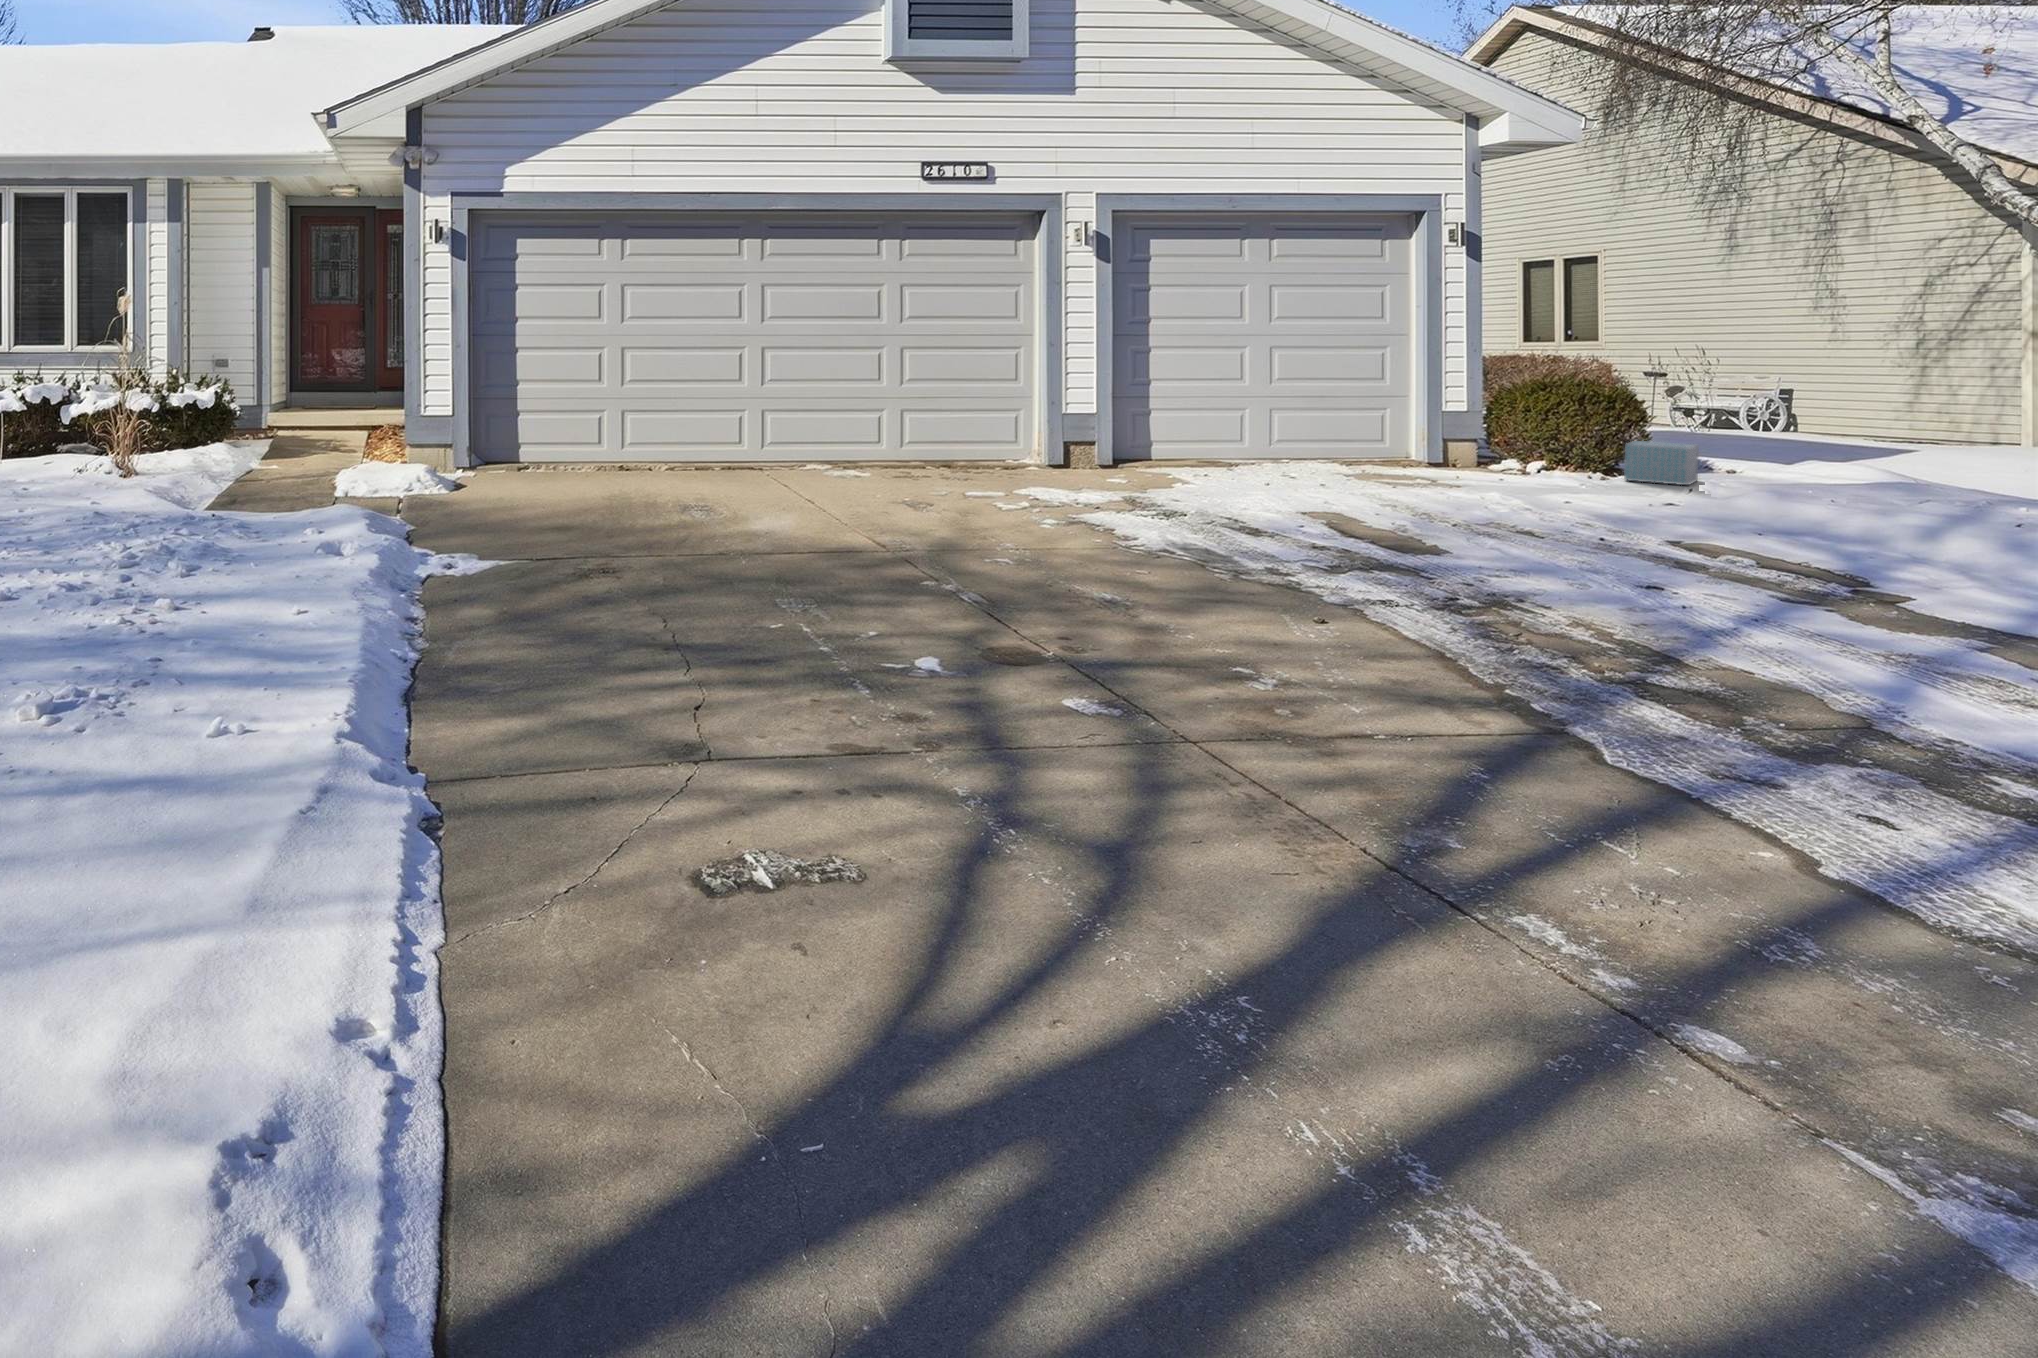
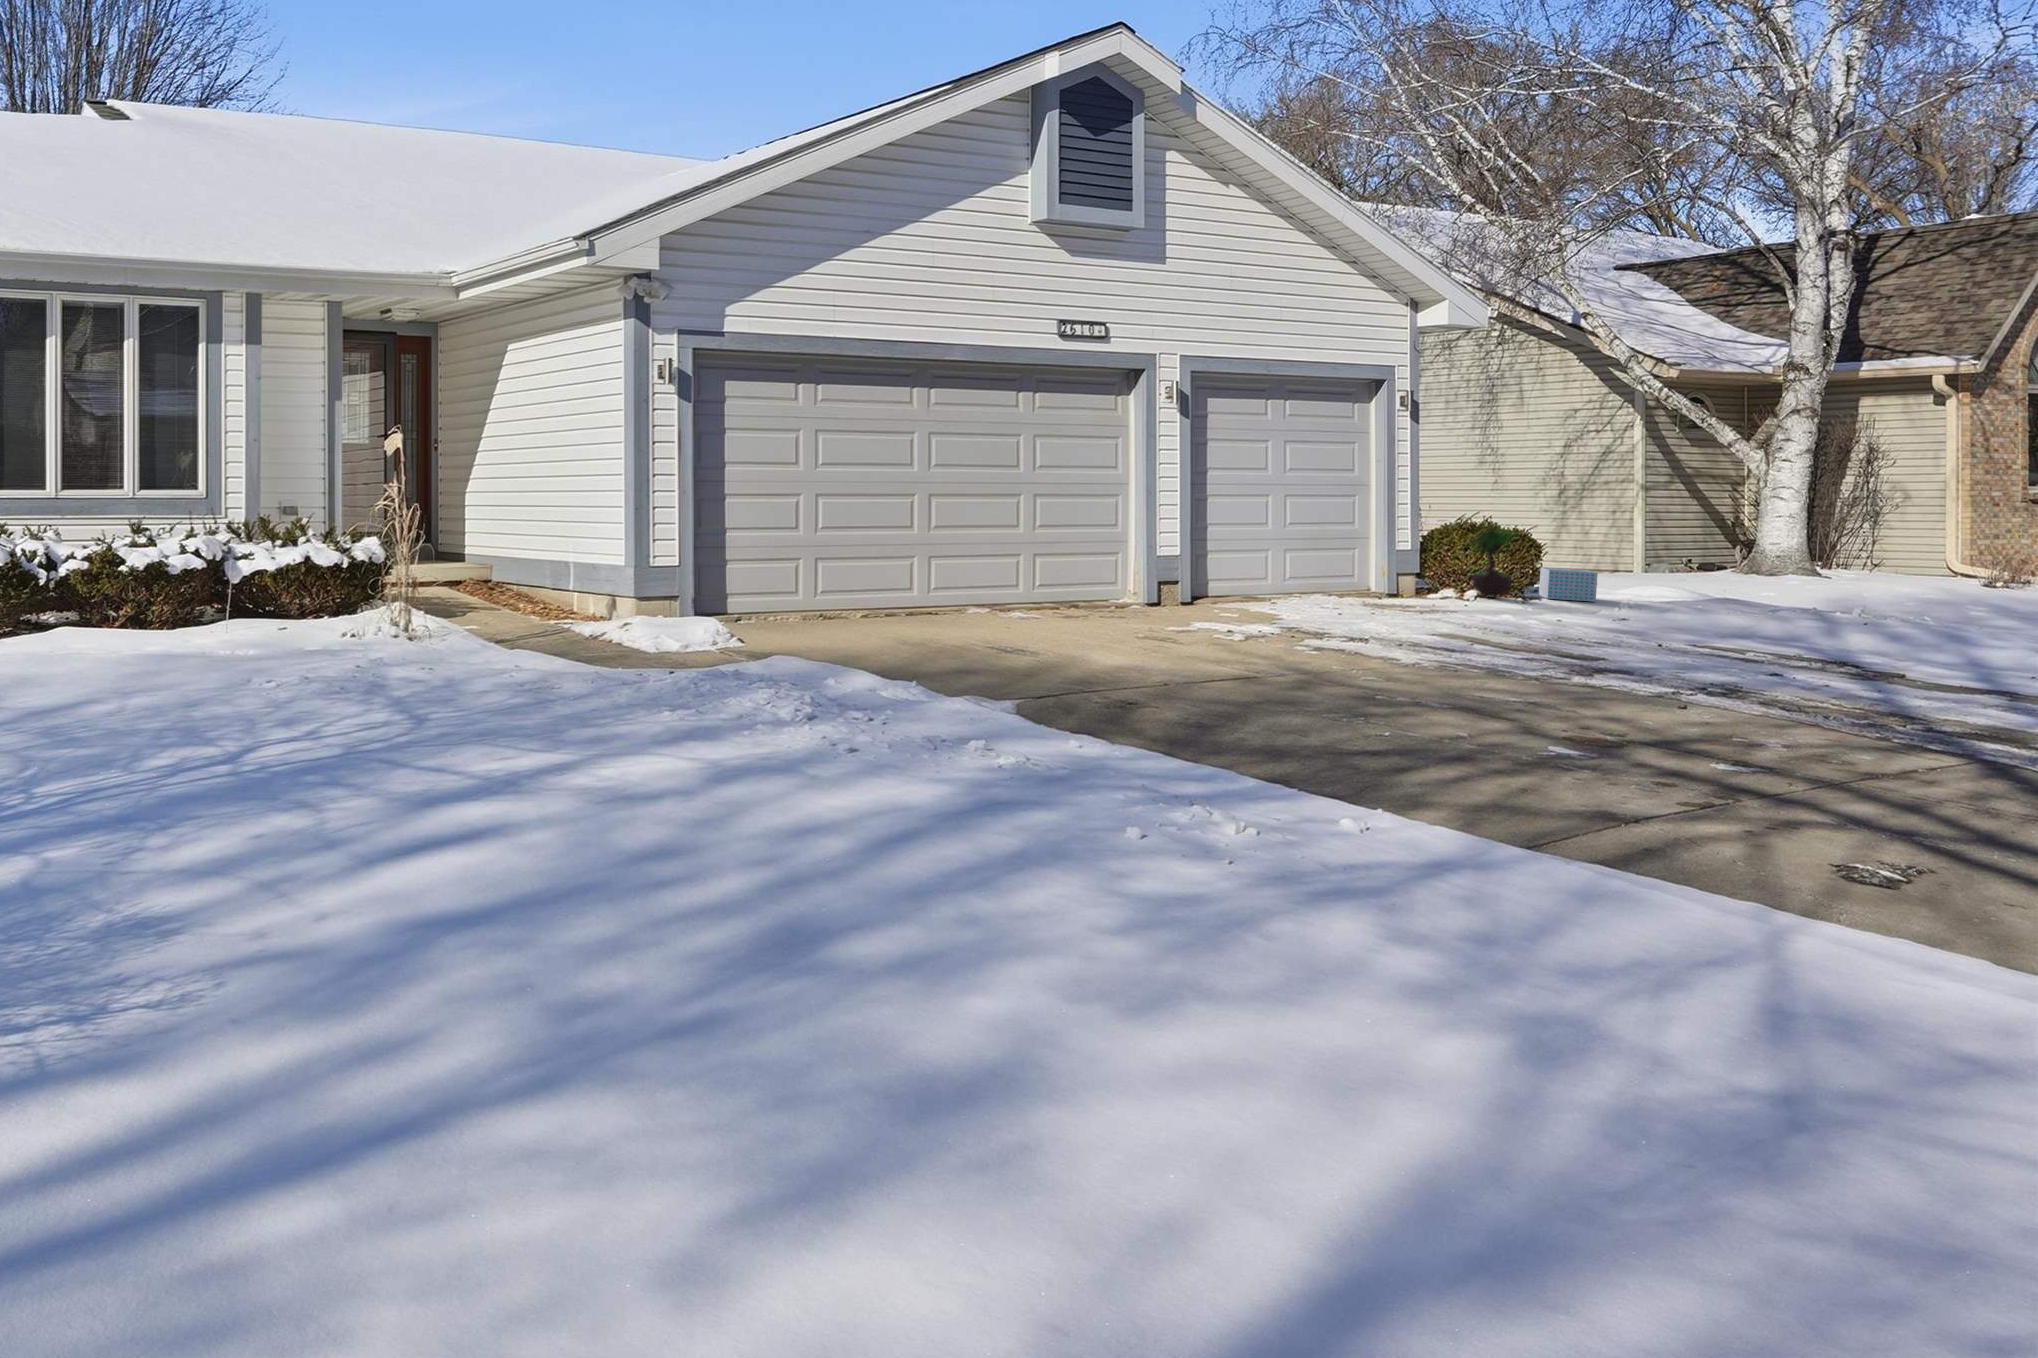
potted tree: none [1497,379,1565,477] -> present [1470,525,1512,598]

